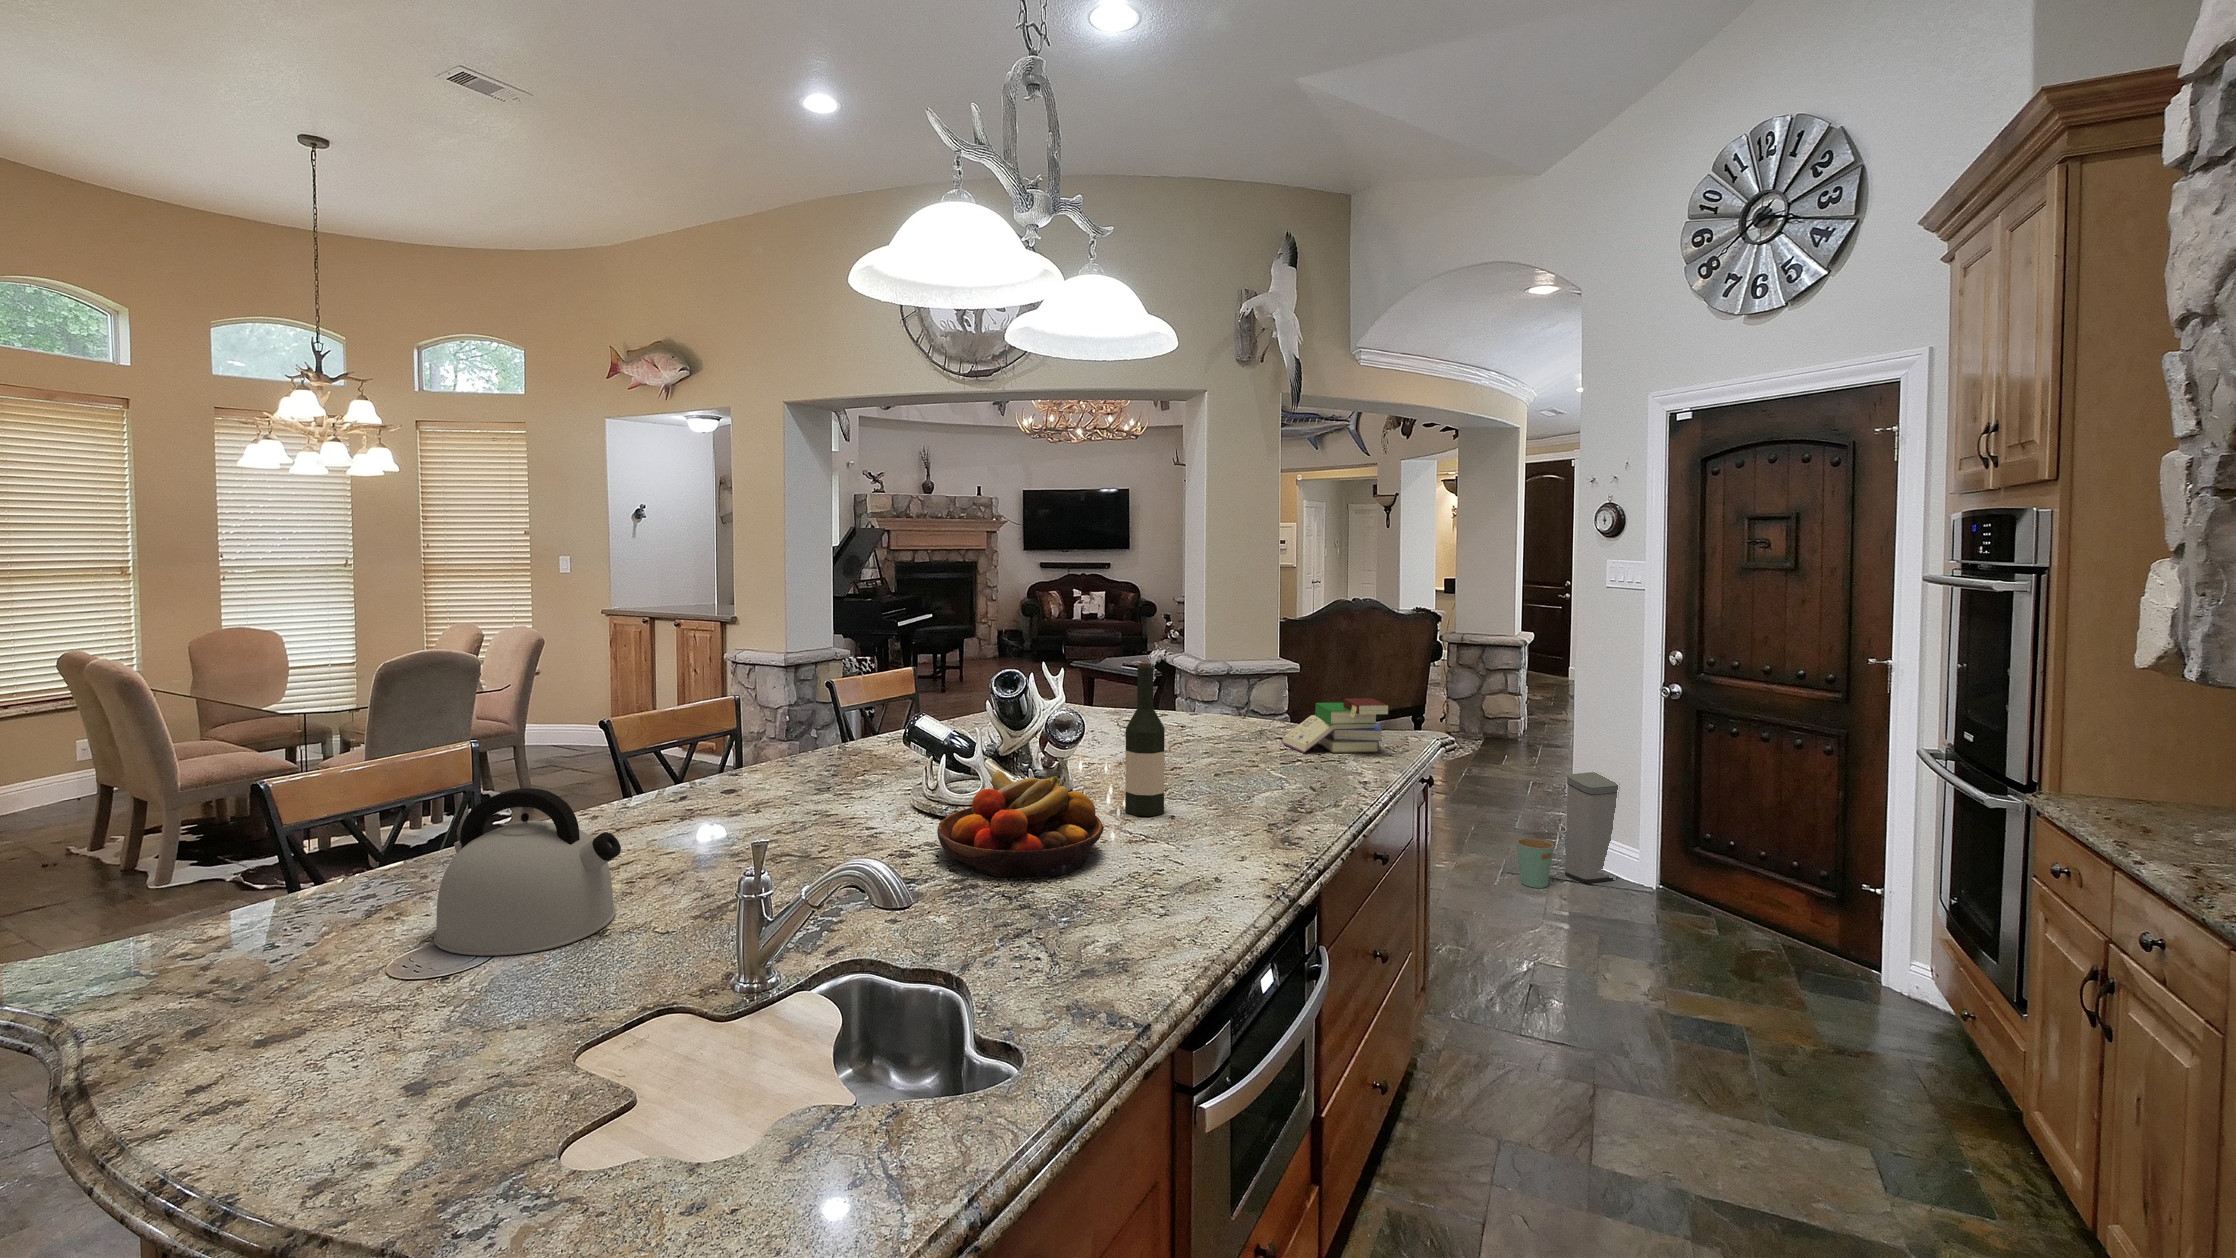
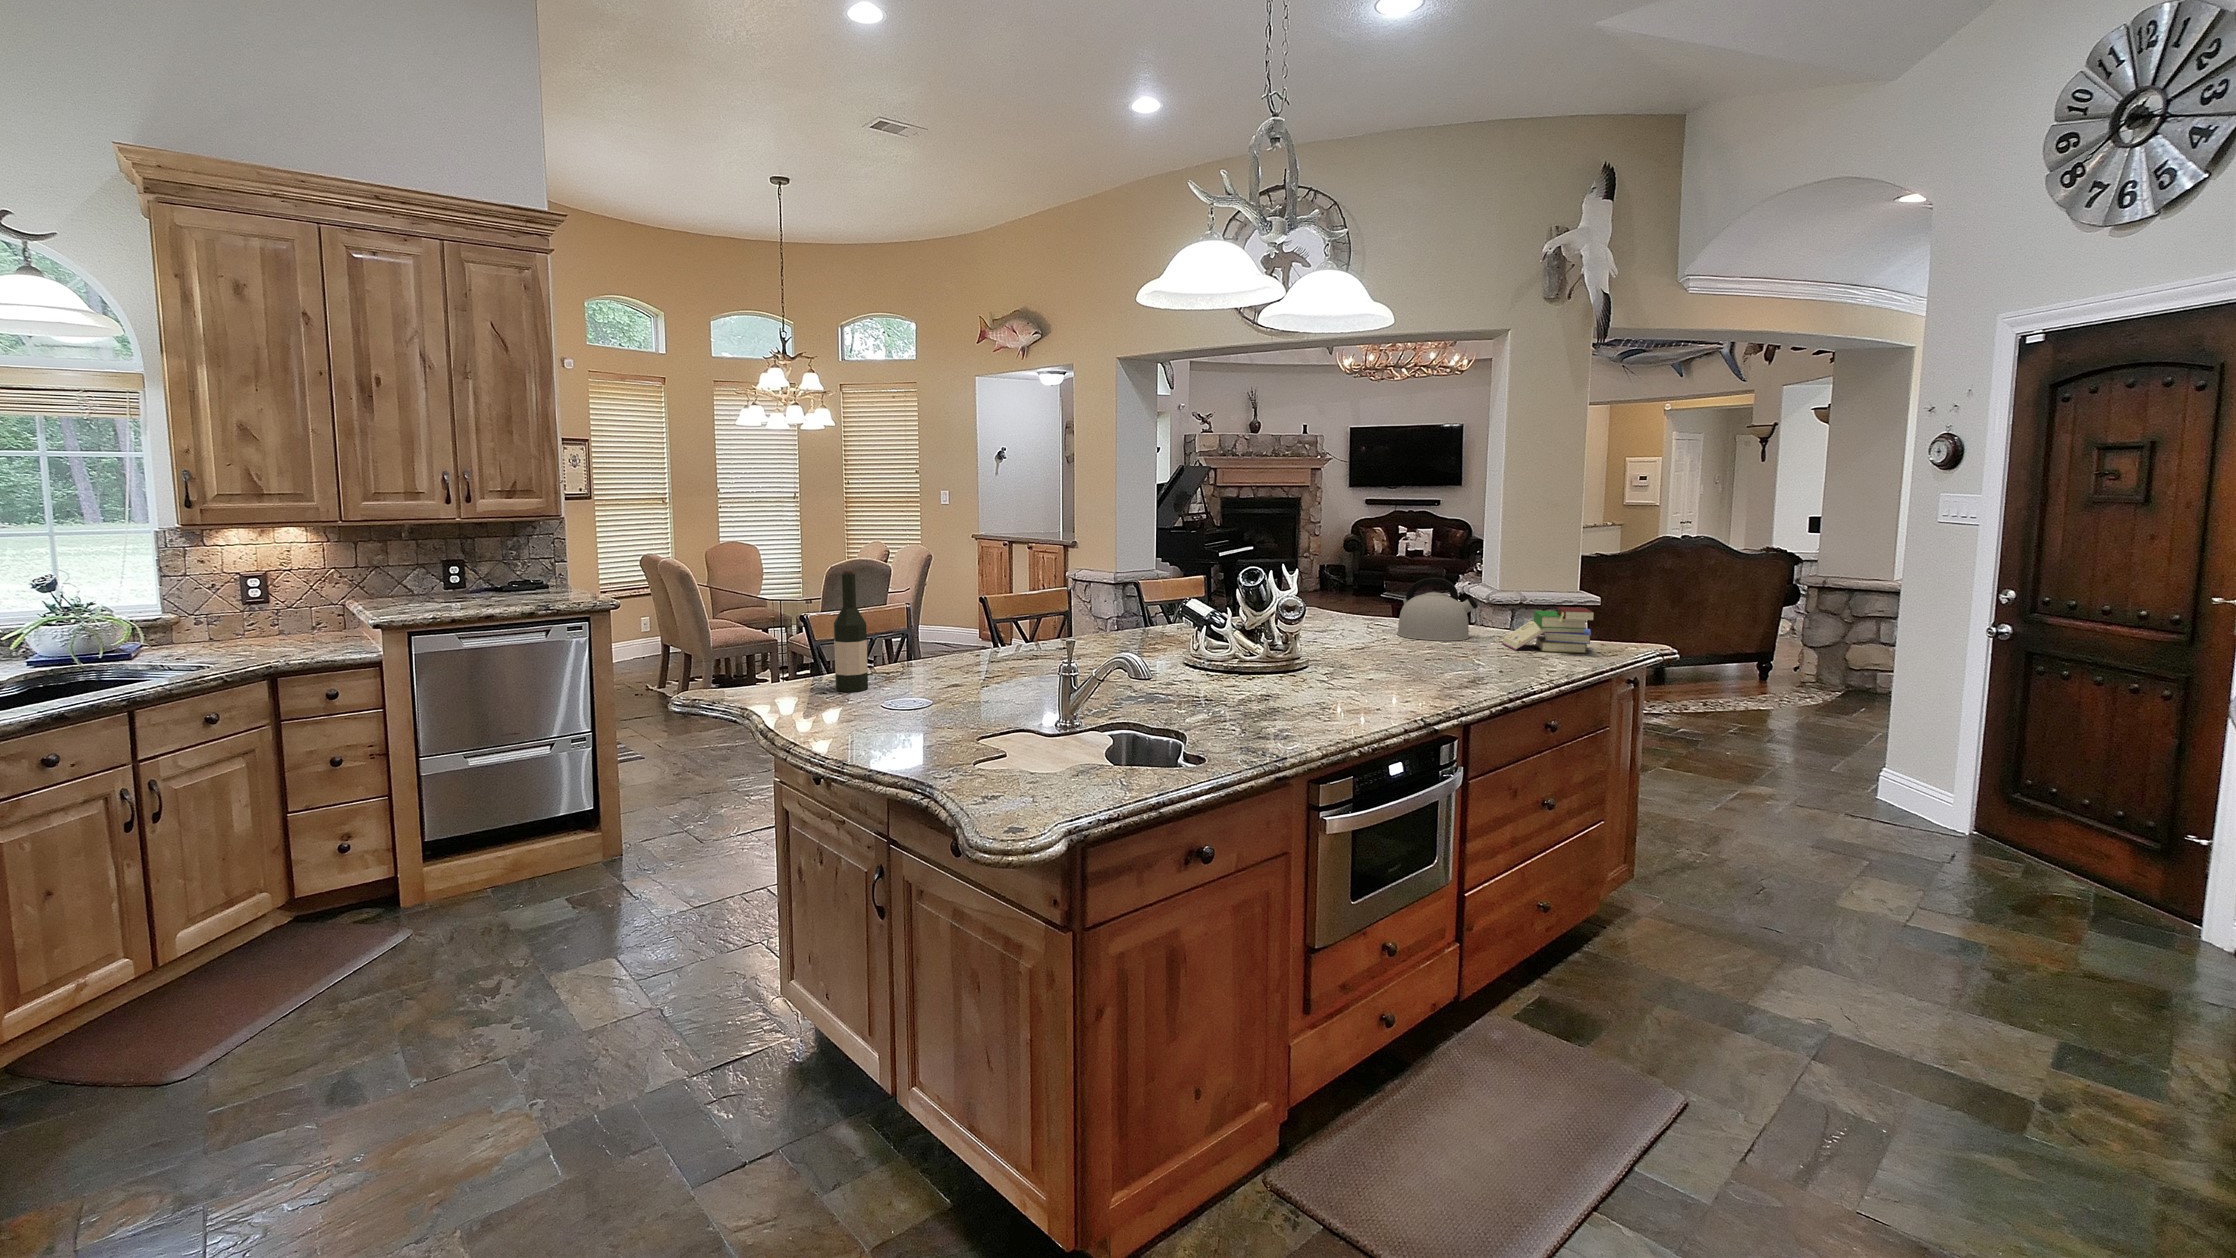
wine bottle: present [1125,662,1165,816] -> present [834,570,868,692]
fruit bowl: present [937,770,1104,877] -> none [1188,634,1305,699]
trash can: present [1517,772,1620,888] -> none [1802,712,1934,822]
kettle: present [434,788,621,955] -> present [1397,578,1478,641]

